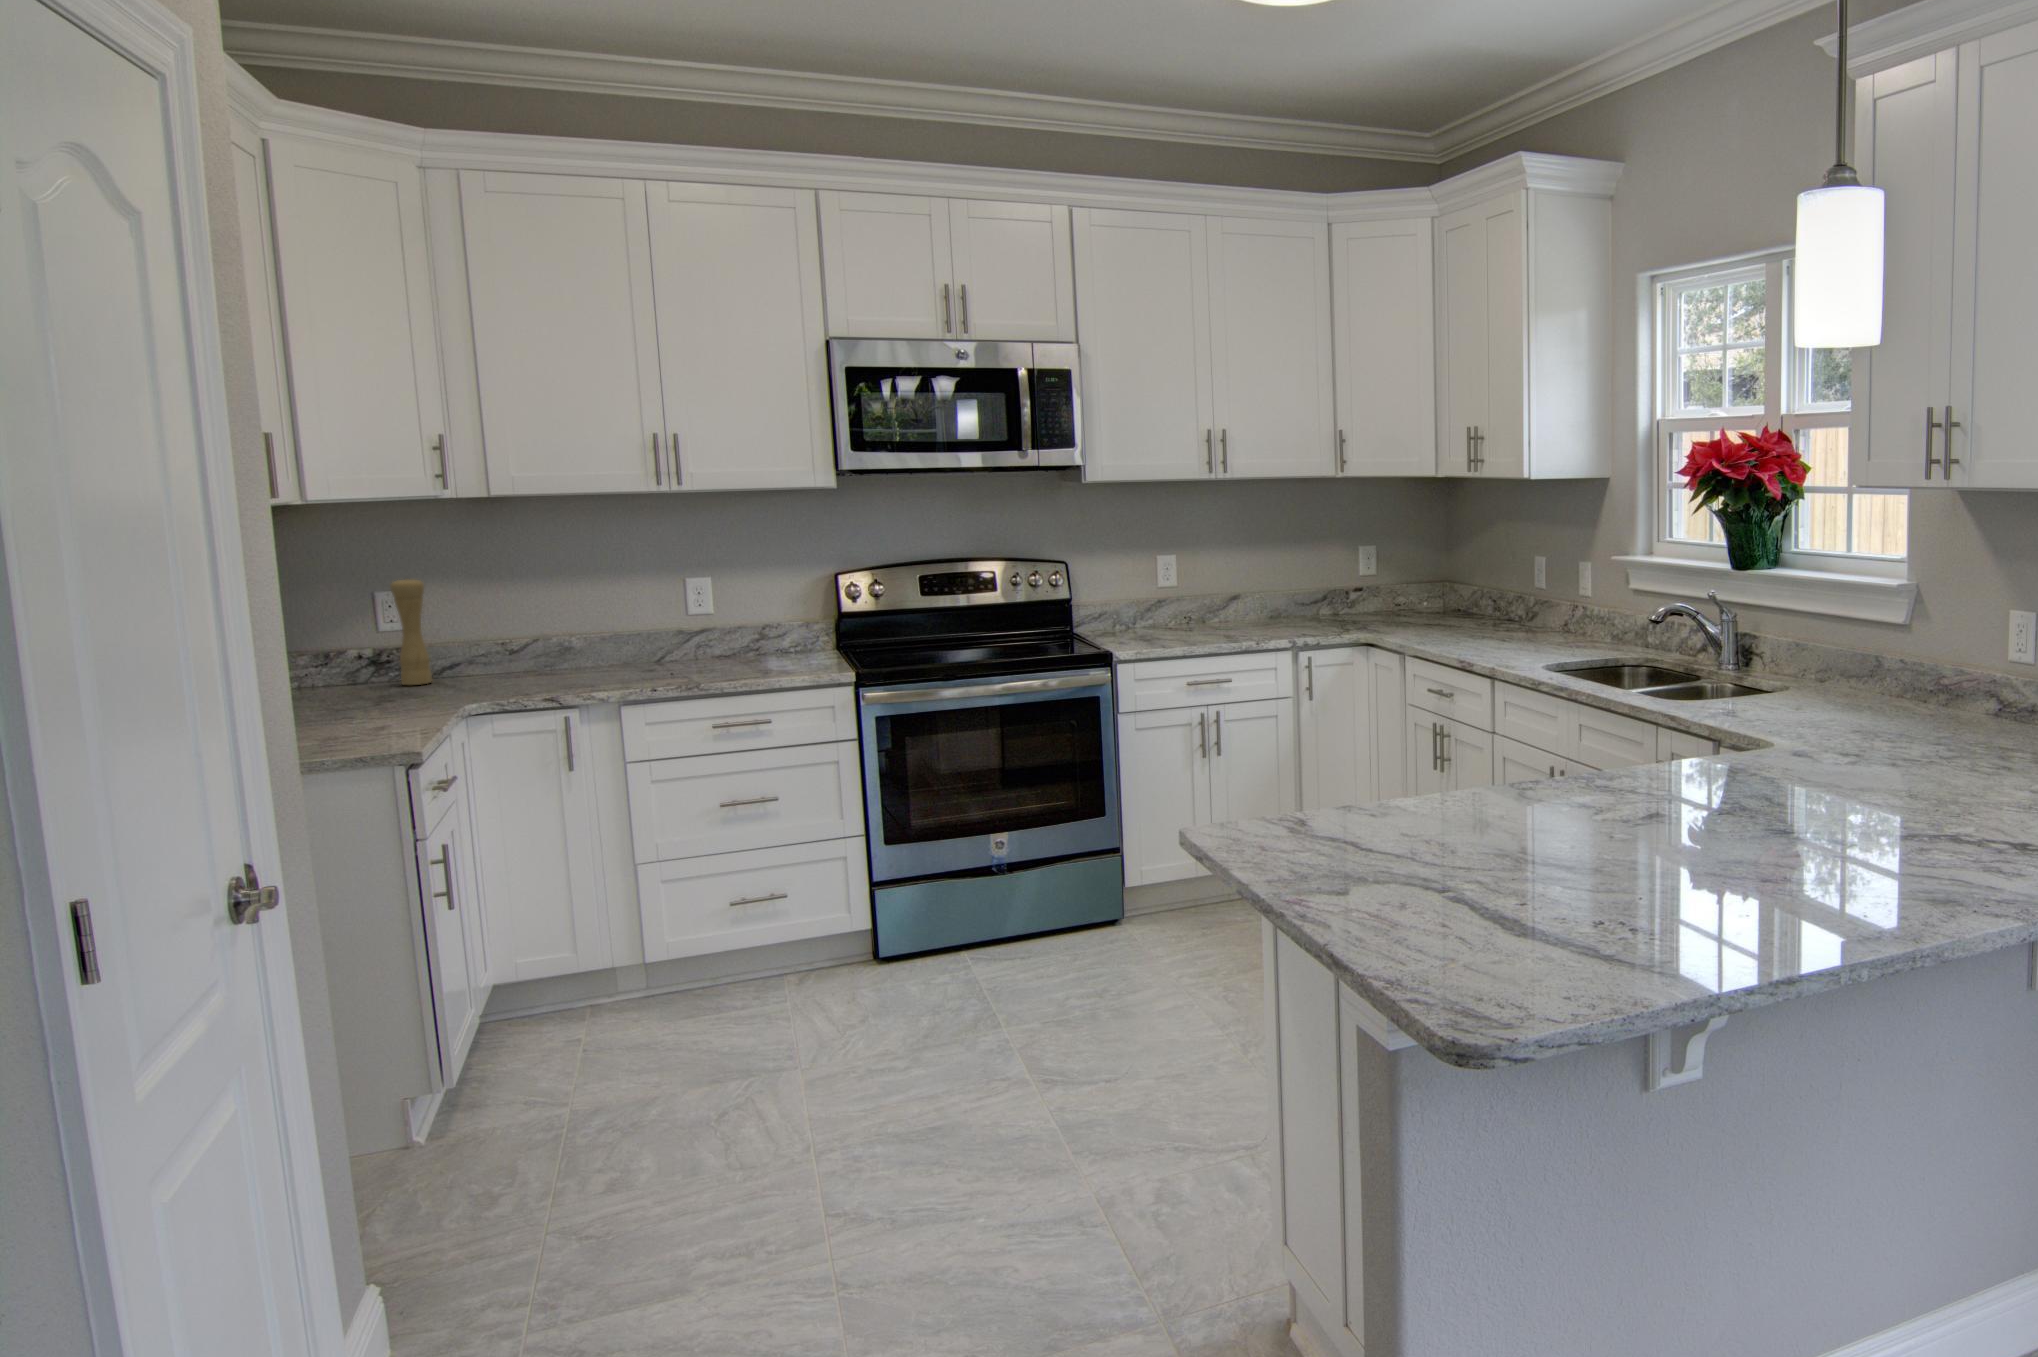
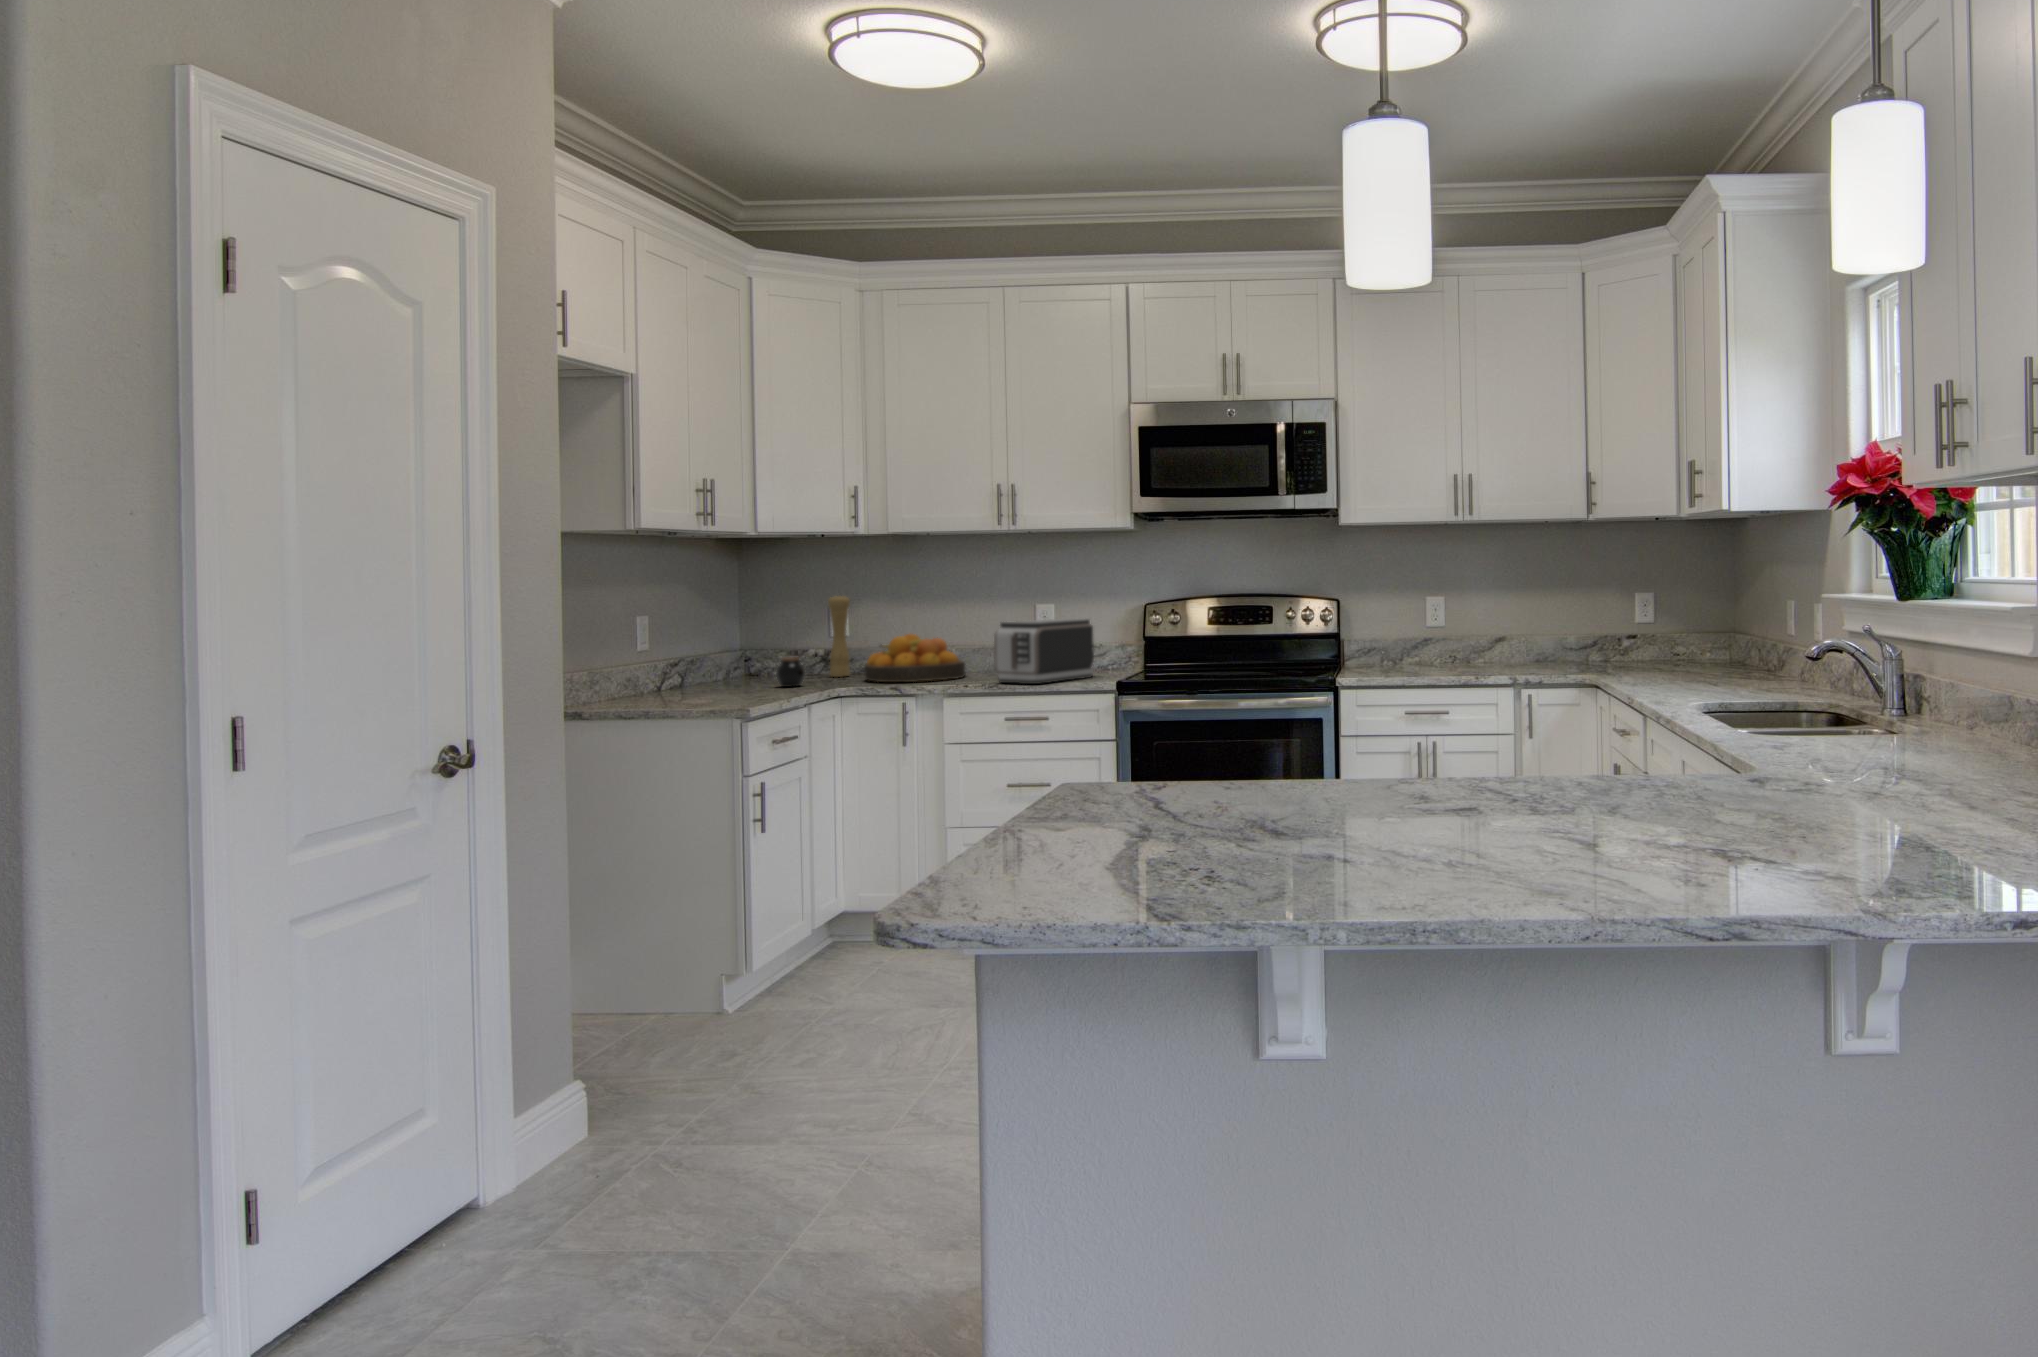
toaster: none [684,599,805,682] -> present [994,619,1094,684]
fruit bowl: none [473,625,621,691] -> present [865,634,966,682]
jar: none [349,666,394,707] -> present [776,657,805,687]

